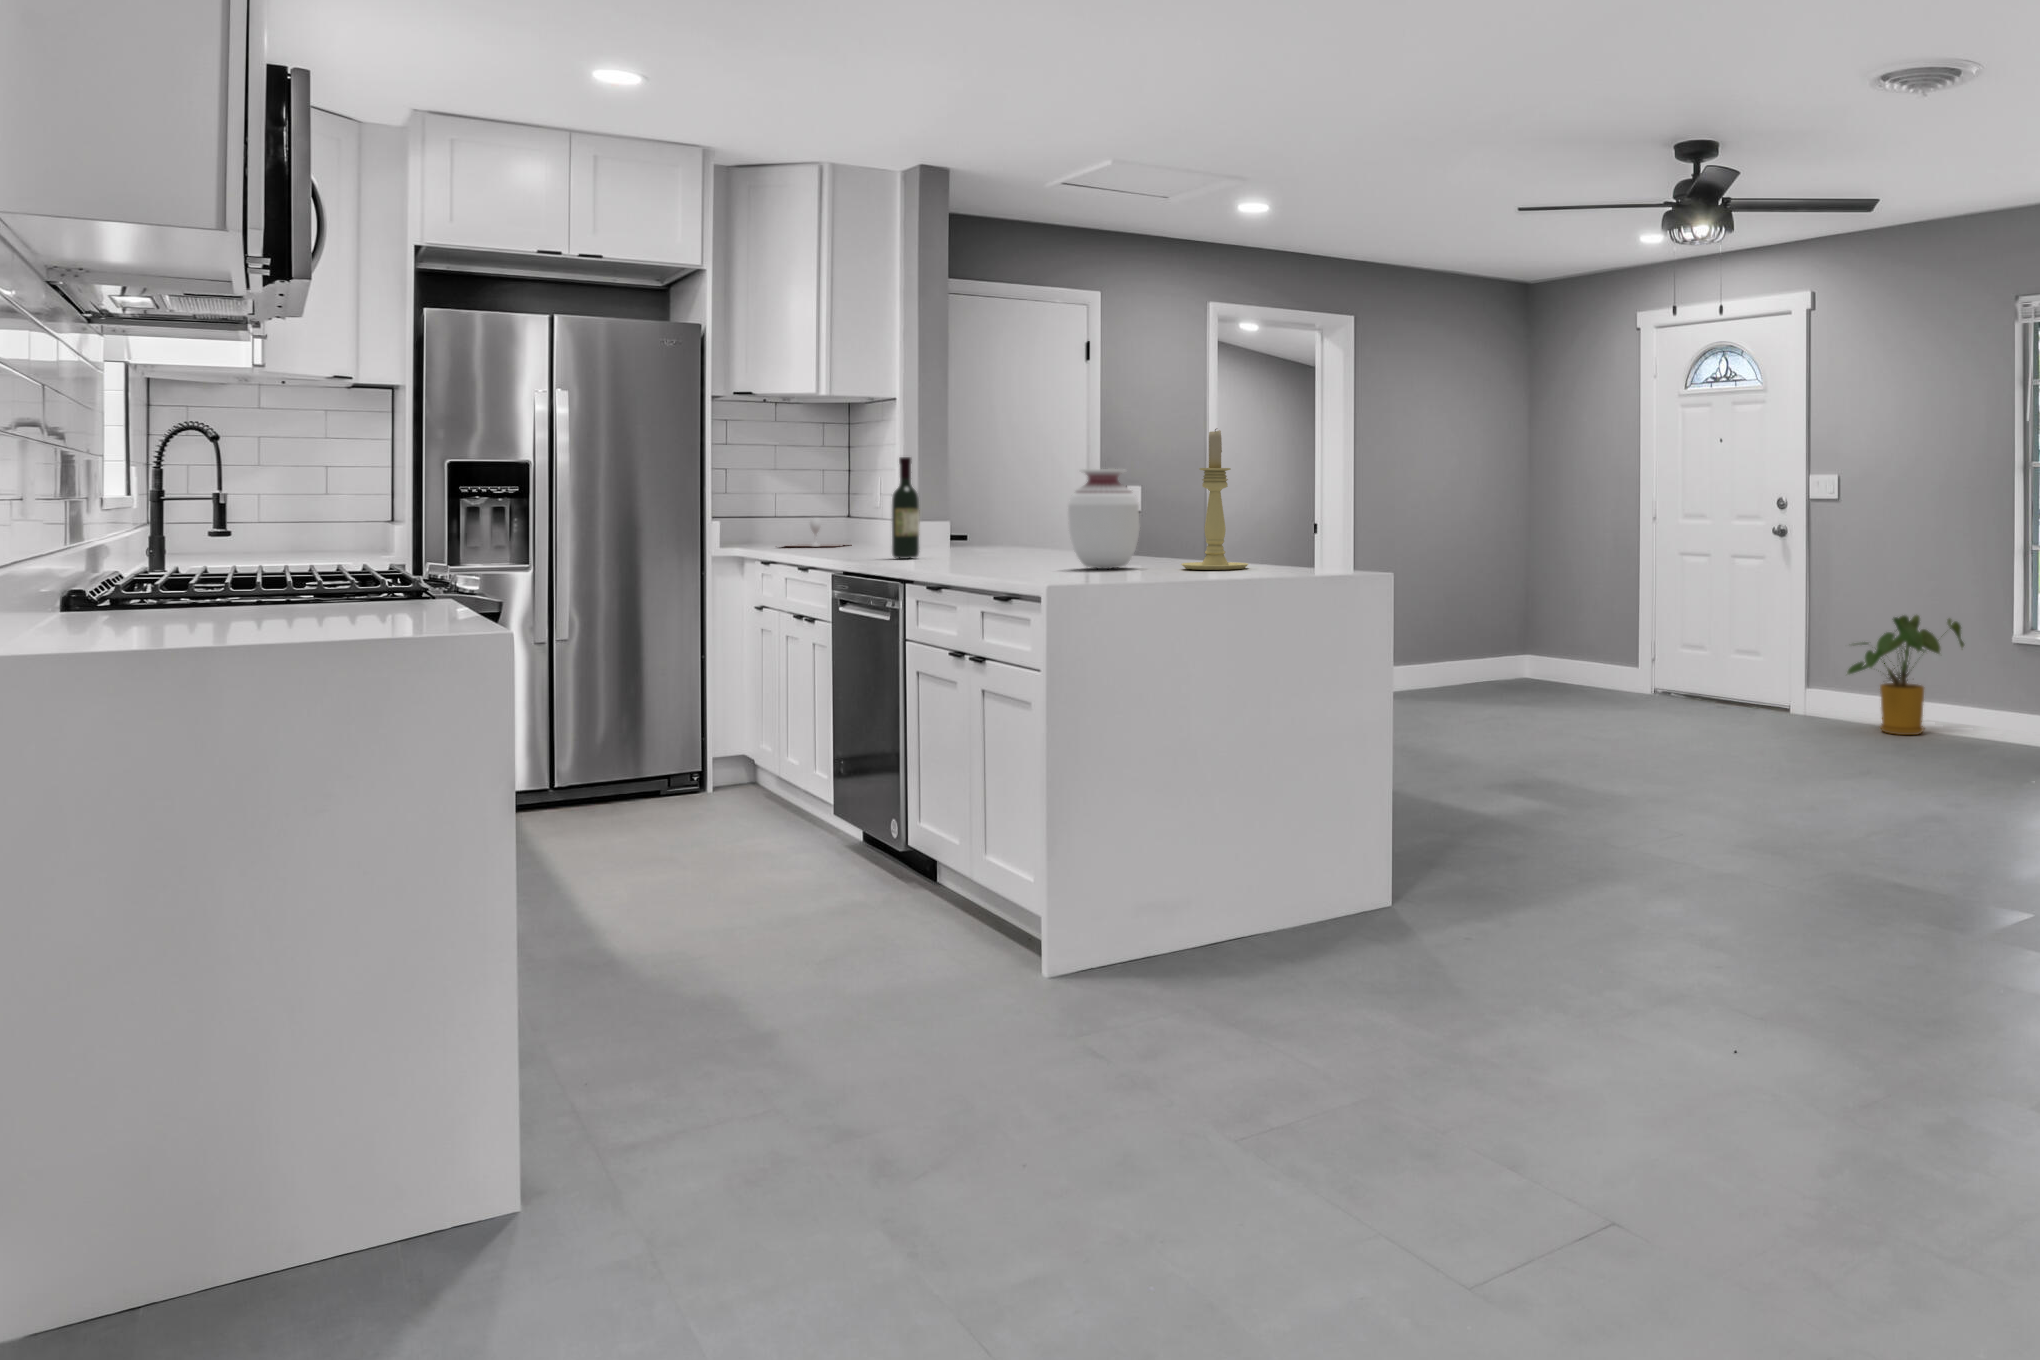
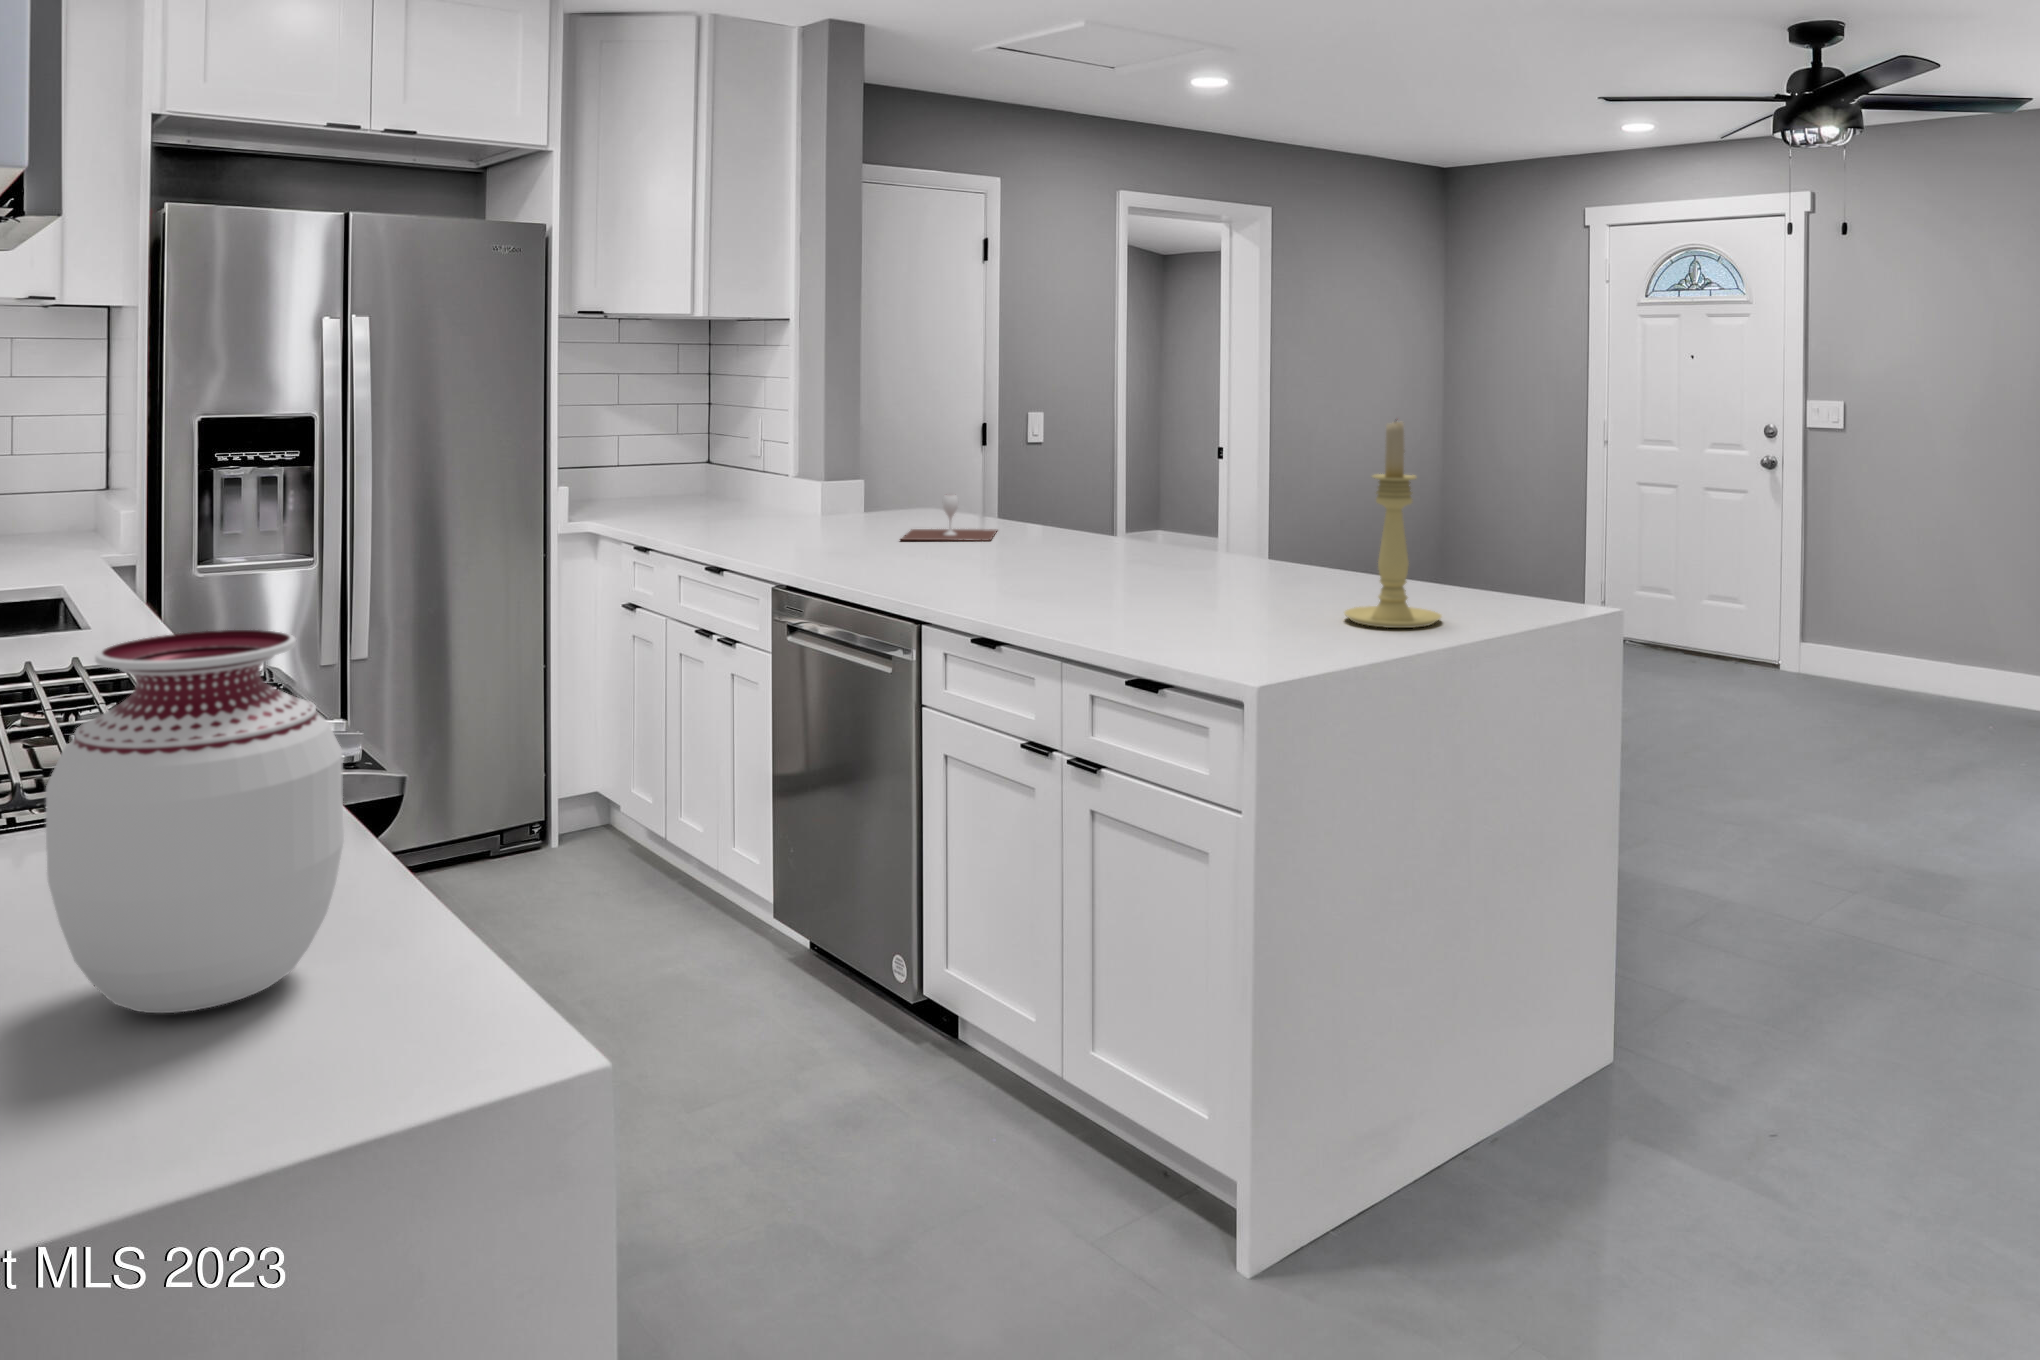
wine bottle: present [892,457,920,559] -> none [853,426,891,568]
vase: present [1068,469,1140,569] -> present [46,630,344,1013]
wine glass: present [796,518,834,547] -> present [902,494,997,541]
house plant: present [1848,615,1964,735] -> none [1887,574,2024,719]

